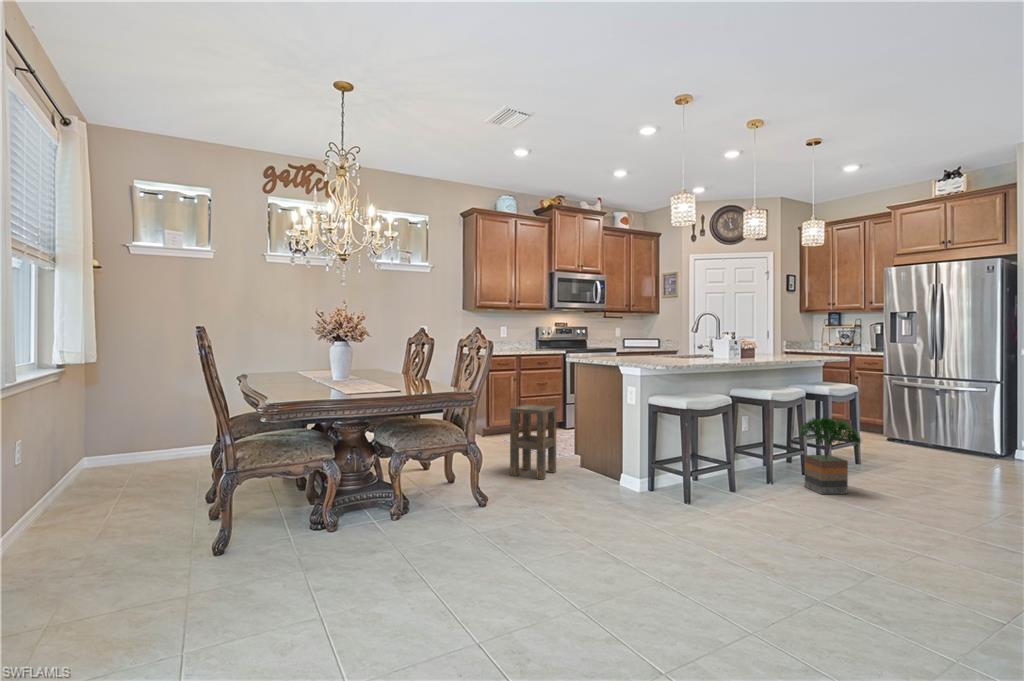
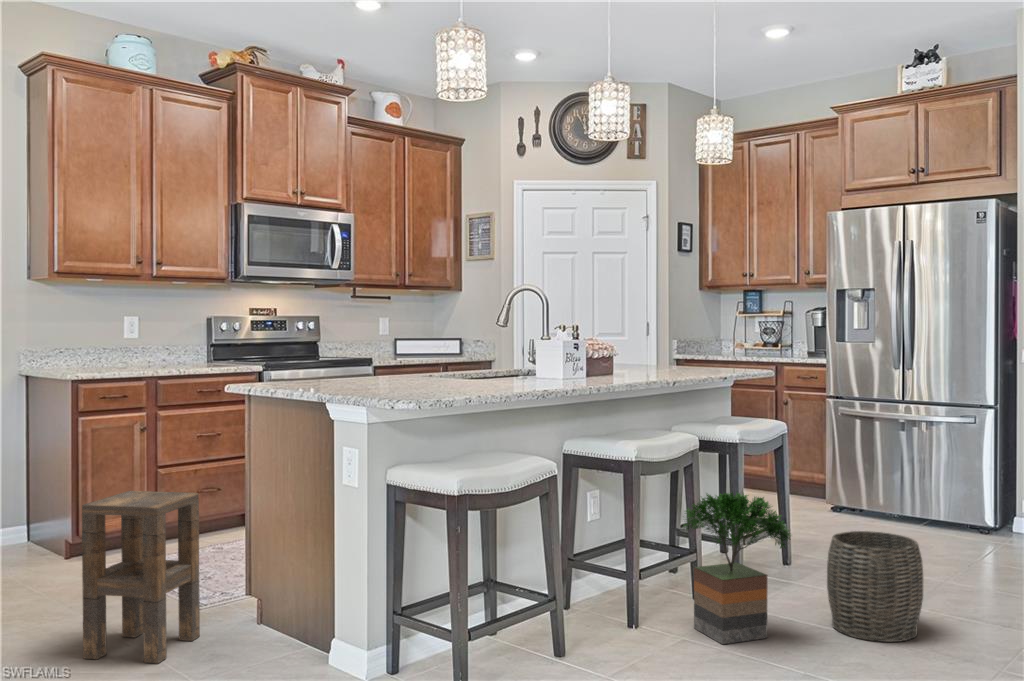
woven basket: none [883,443,944,501] -> present [827,531,923,642]

